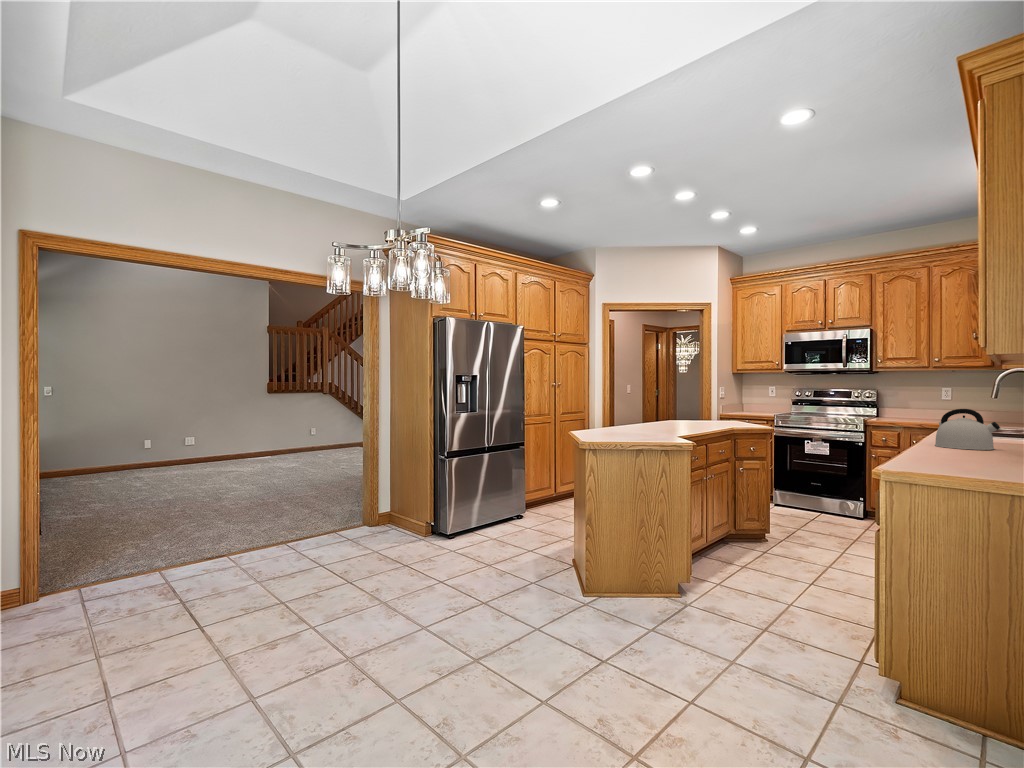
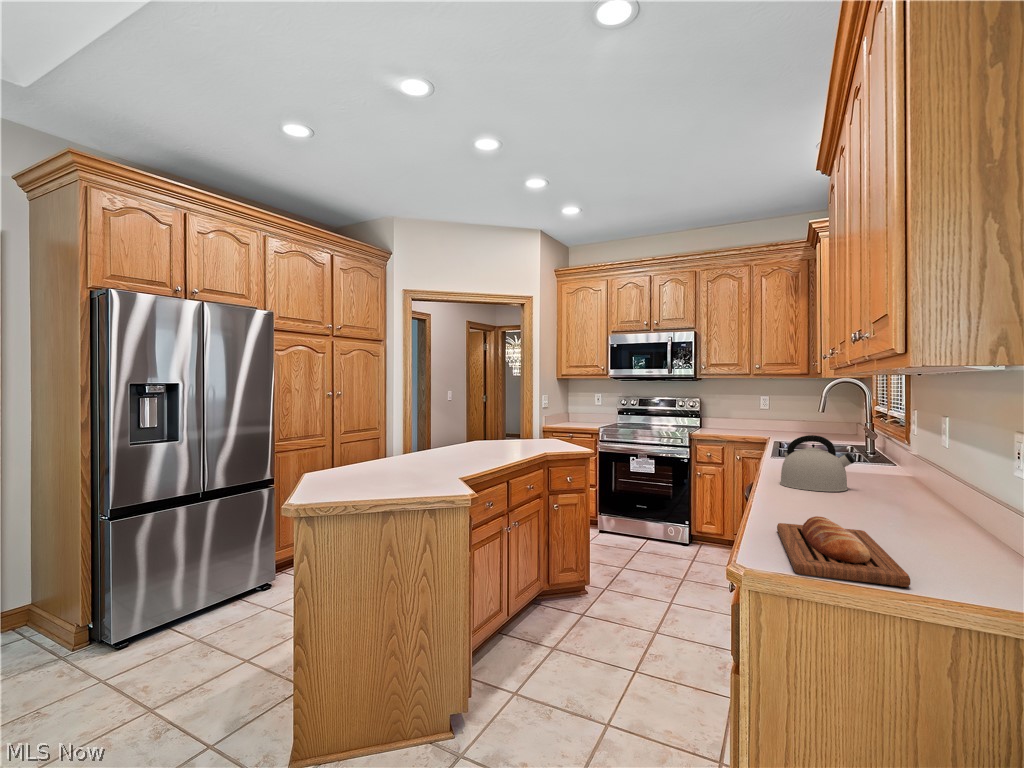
bread loaf: none [915,449,989,477] -> present [777,516,910,587]

